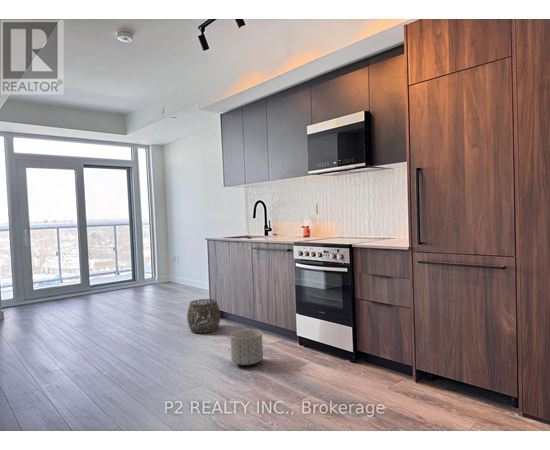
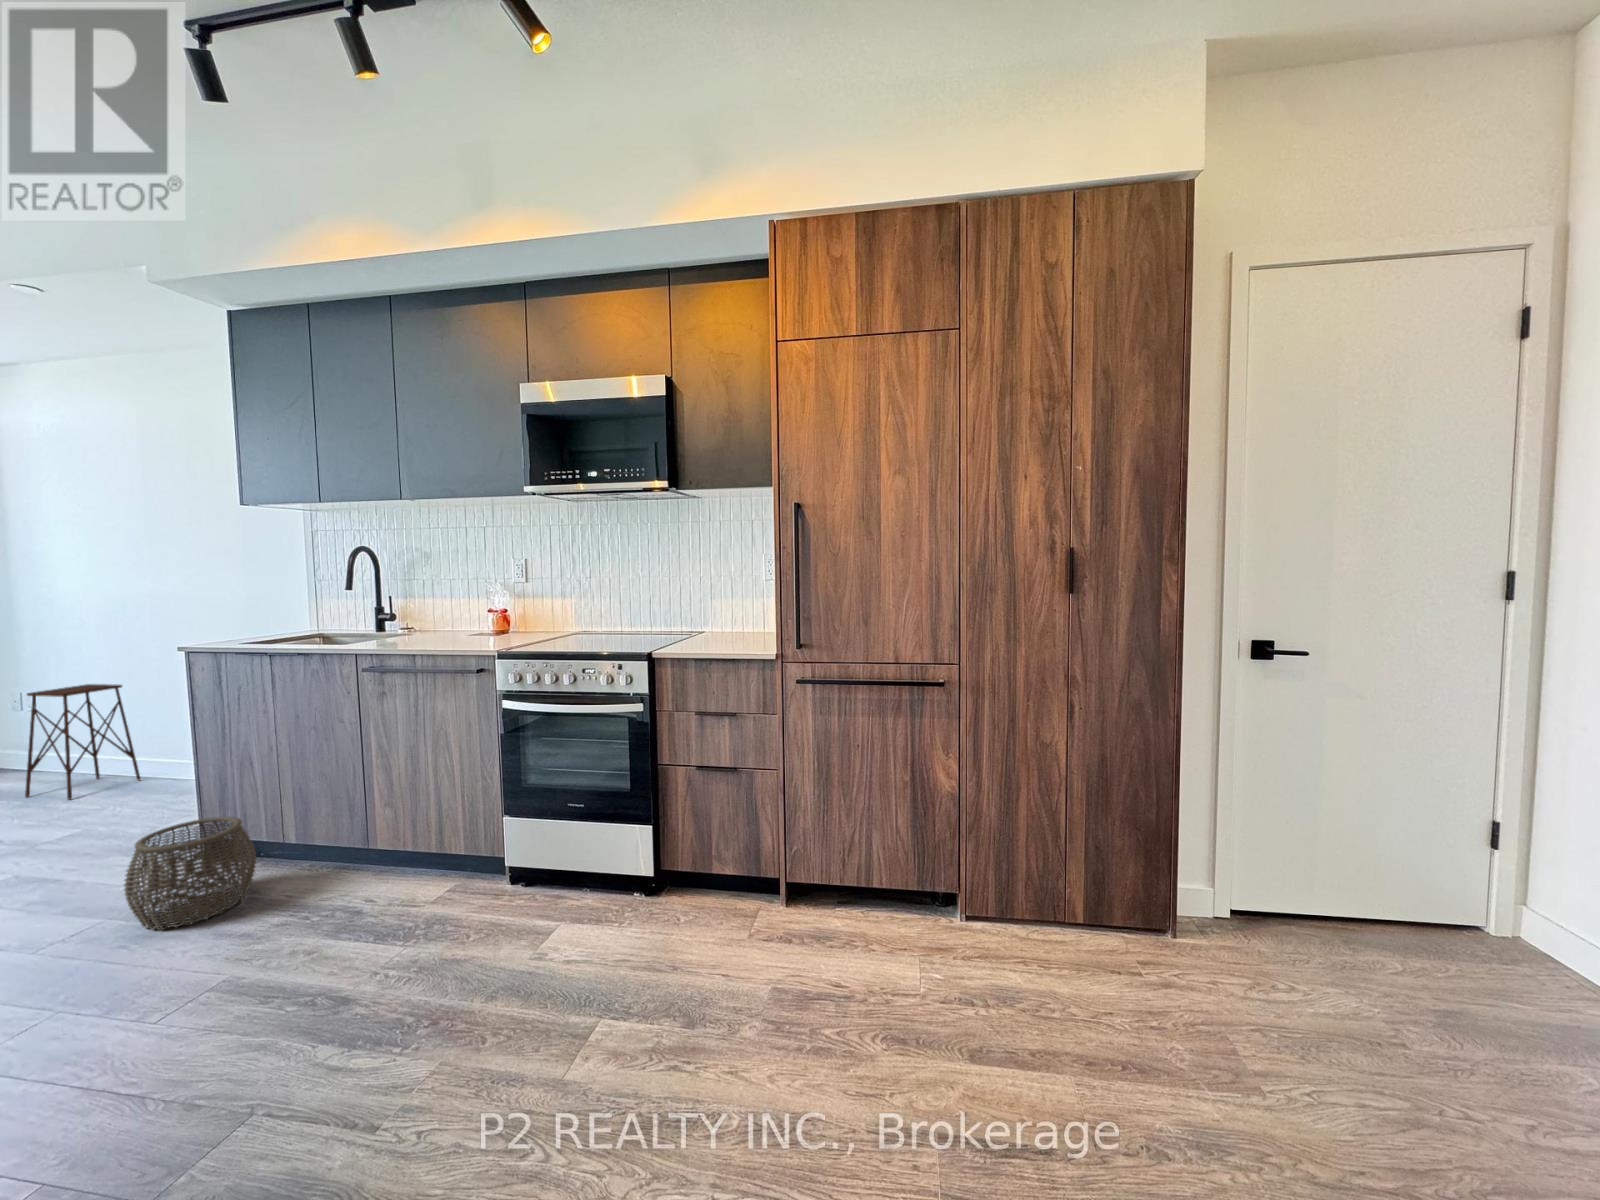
side table: none [174,253,201,293] -> present [25,684,141,800]
planter: present [231,329,263,366] -> none [334,886,438,999]

